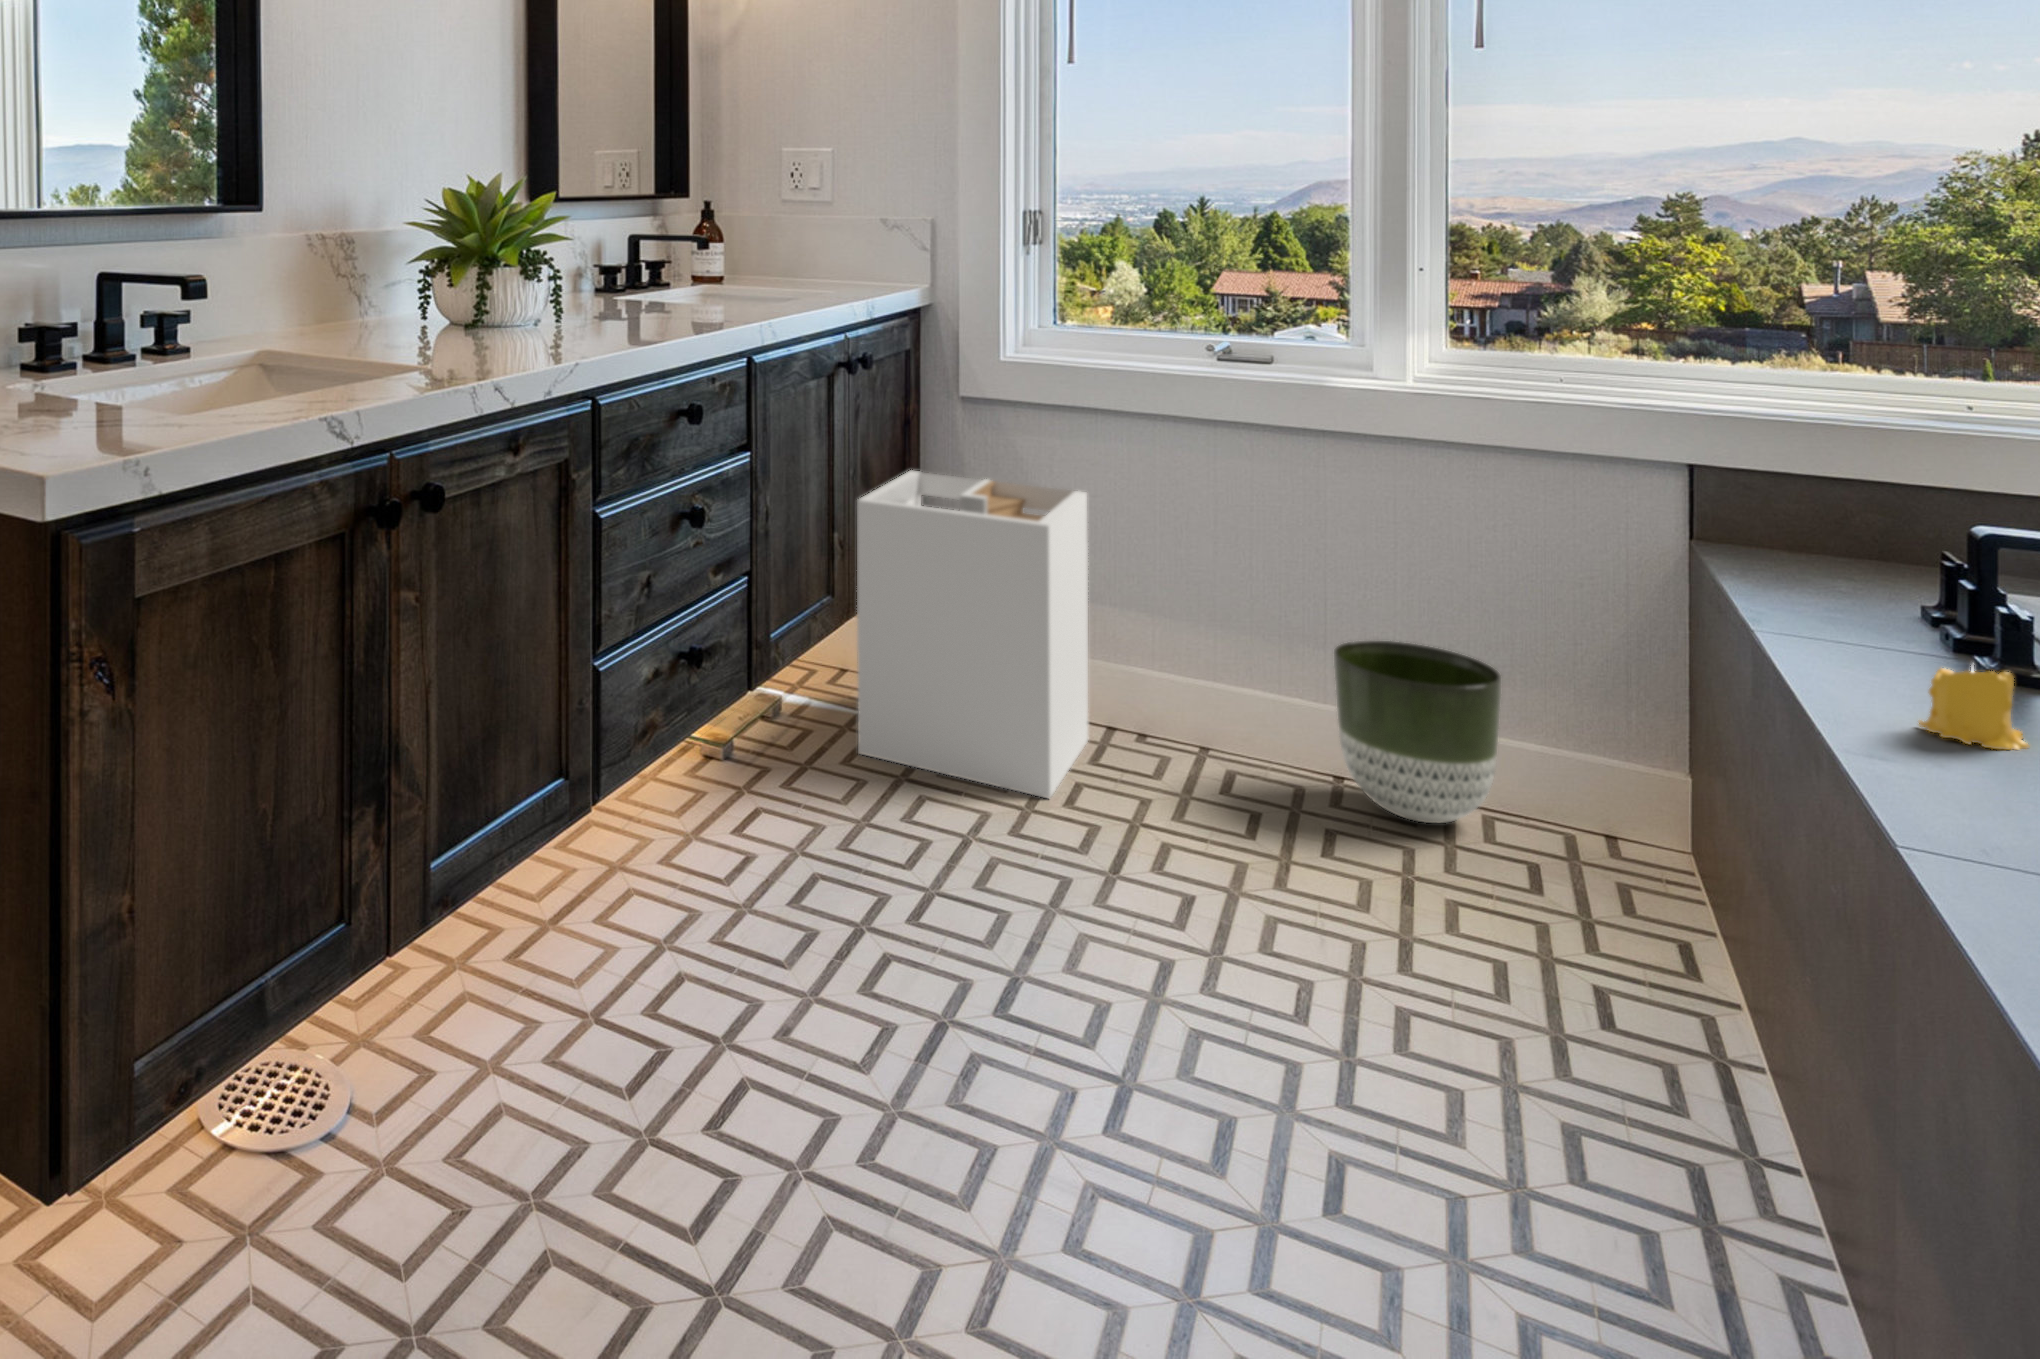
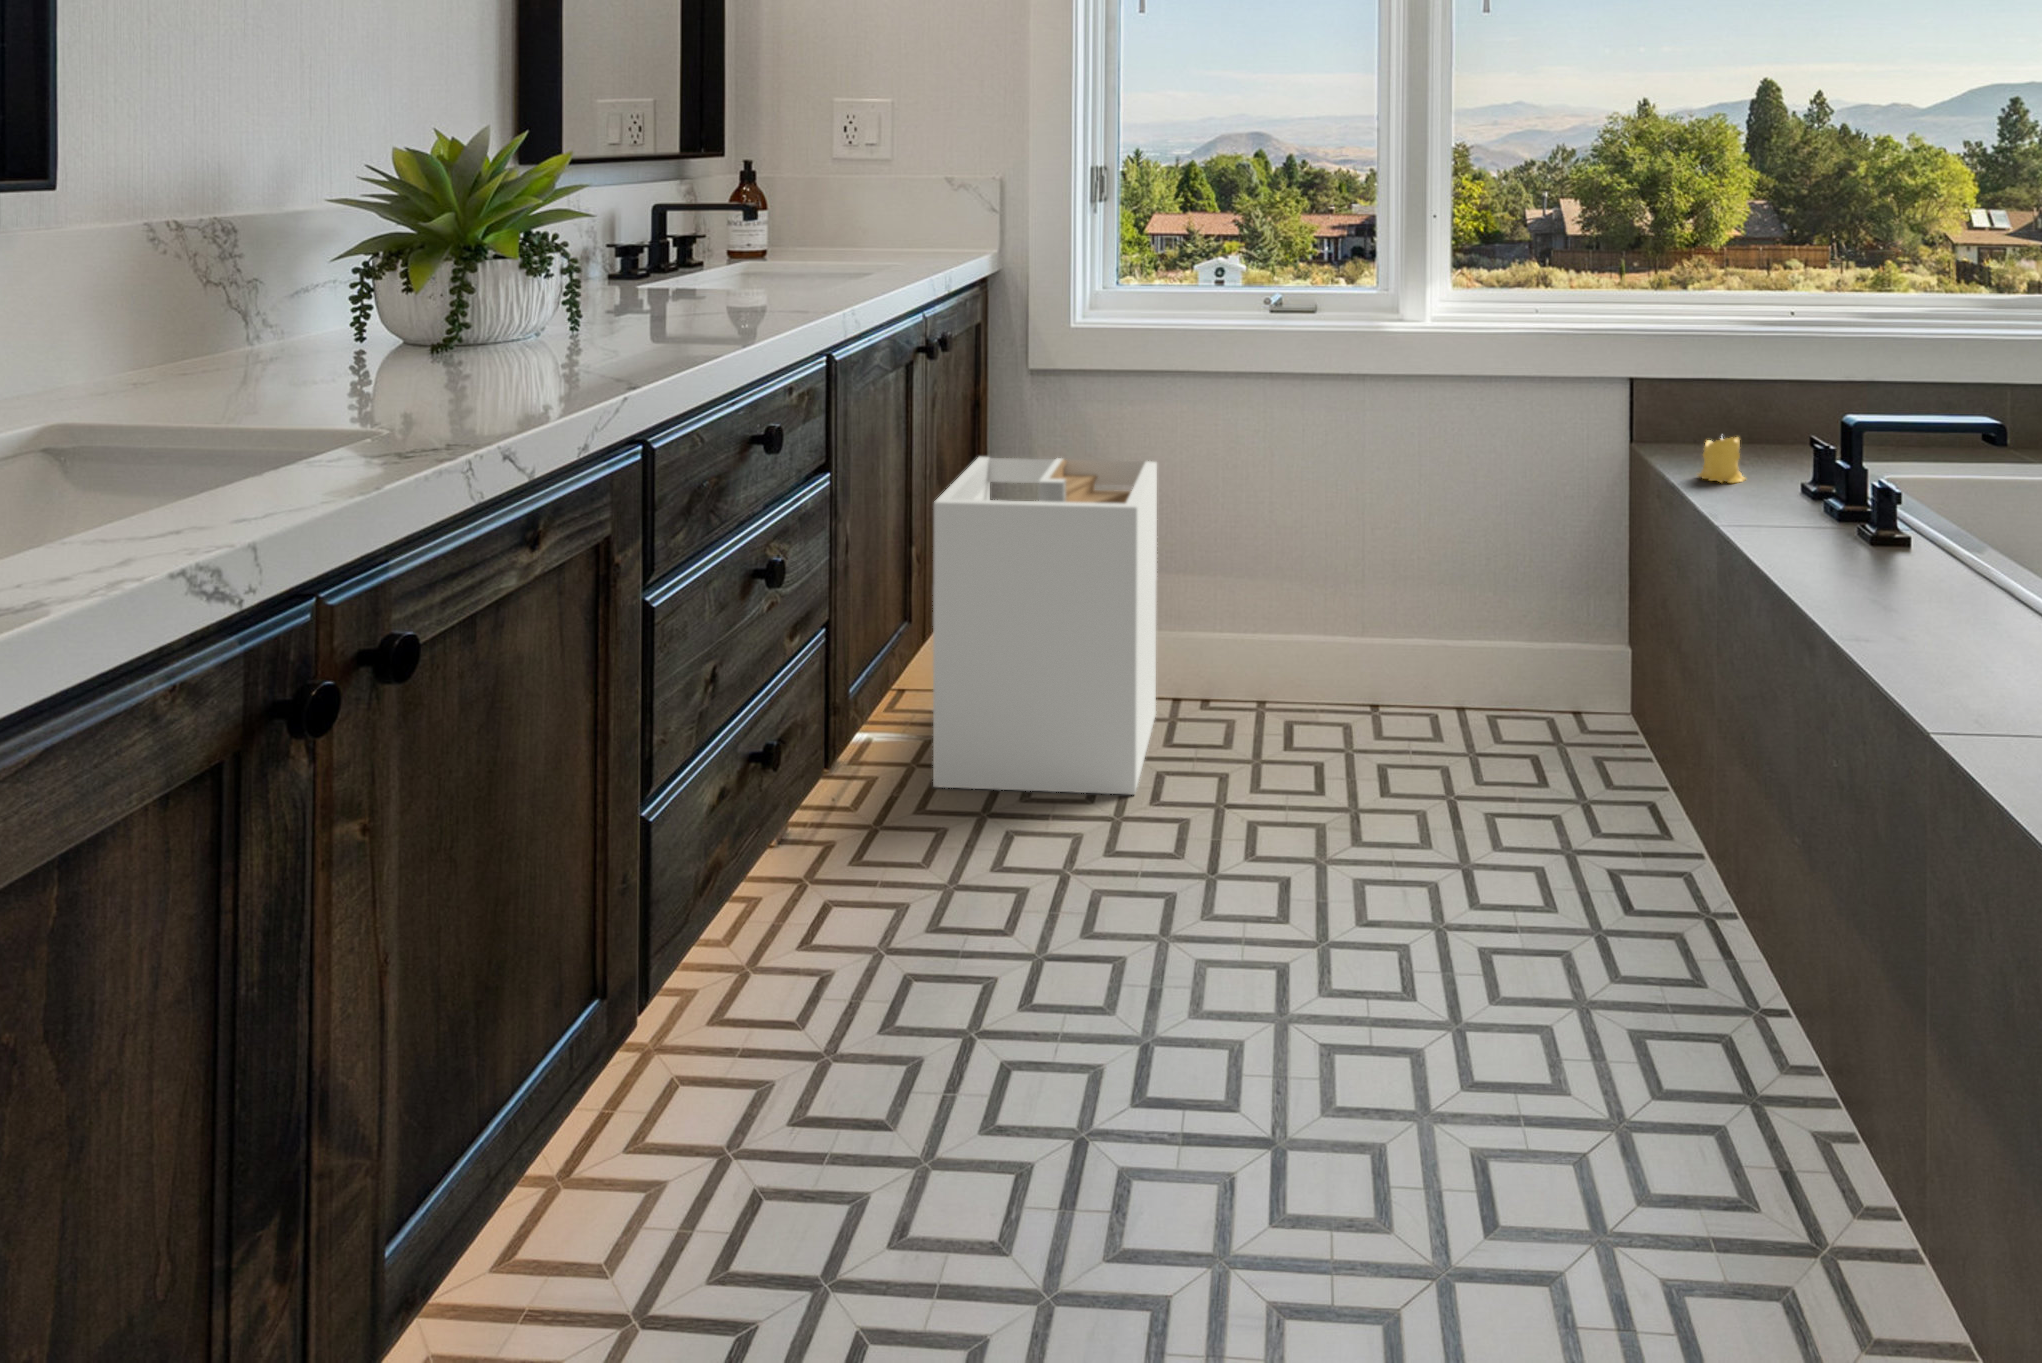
planter: present [1334,641,1501,823] -> none [1374,570,1503,737]
candle: present [1919,667,2029,750] -> present [1698,436,1745,483]

